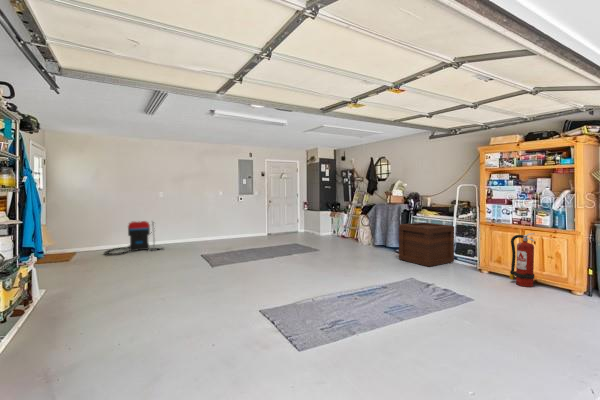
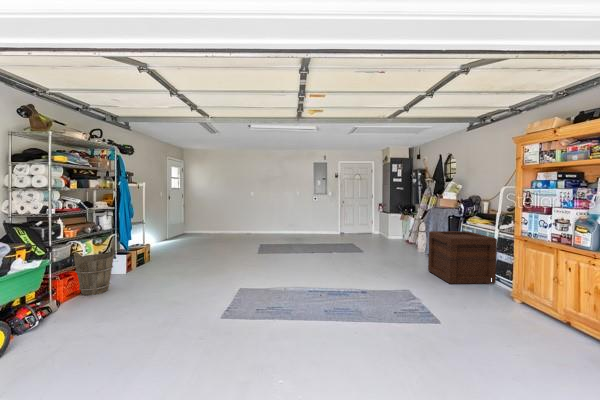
vacuum cleaner: present [104,221,163,255] -> none [200,213,245,238]
fire extinguisher: present [510,233,534,287] -> none [532,256,566,332]
bucket: none [51,275,109,350] -> present [74,247,114,295]

